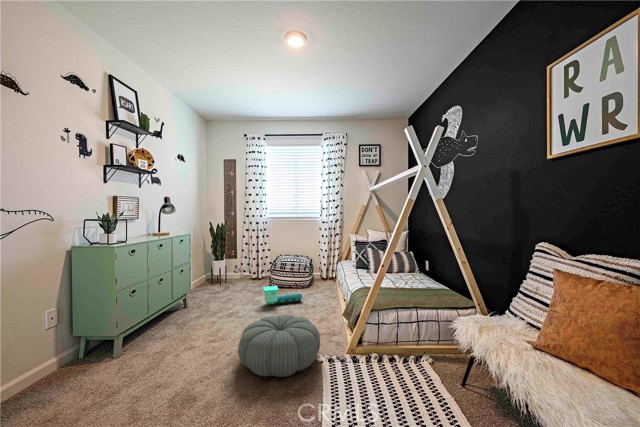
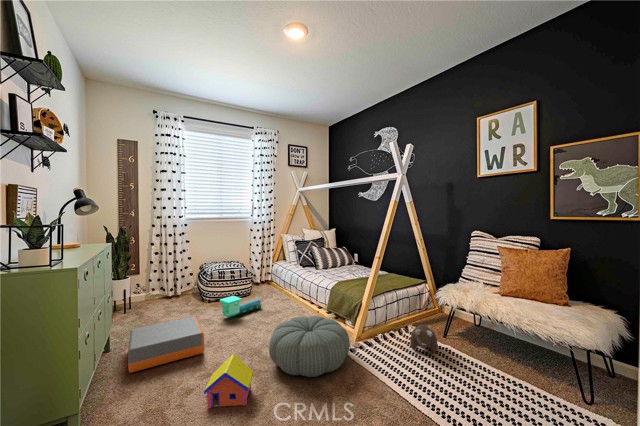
storage box: none [166,297,233,329] -> present [128,317,205,373]
toy house: none [167,332,212,379] -> present [204,354,253,408]
plush toy: none [388,358,429,400] -> present [410,325,437,353]

